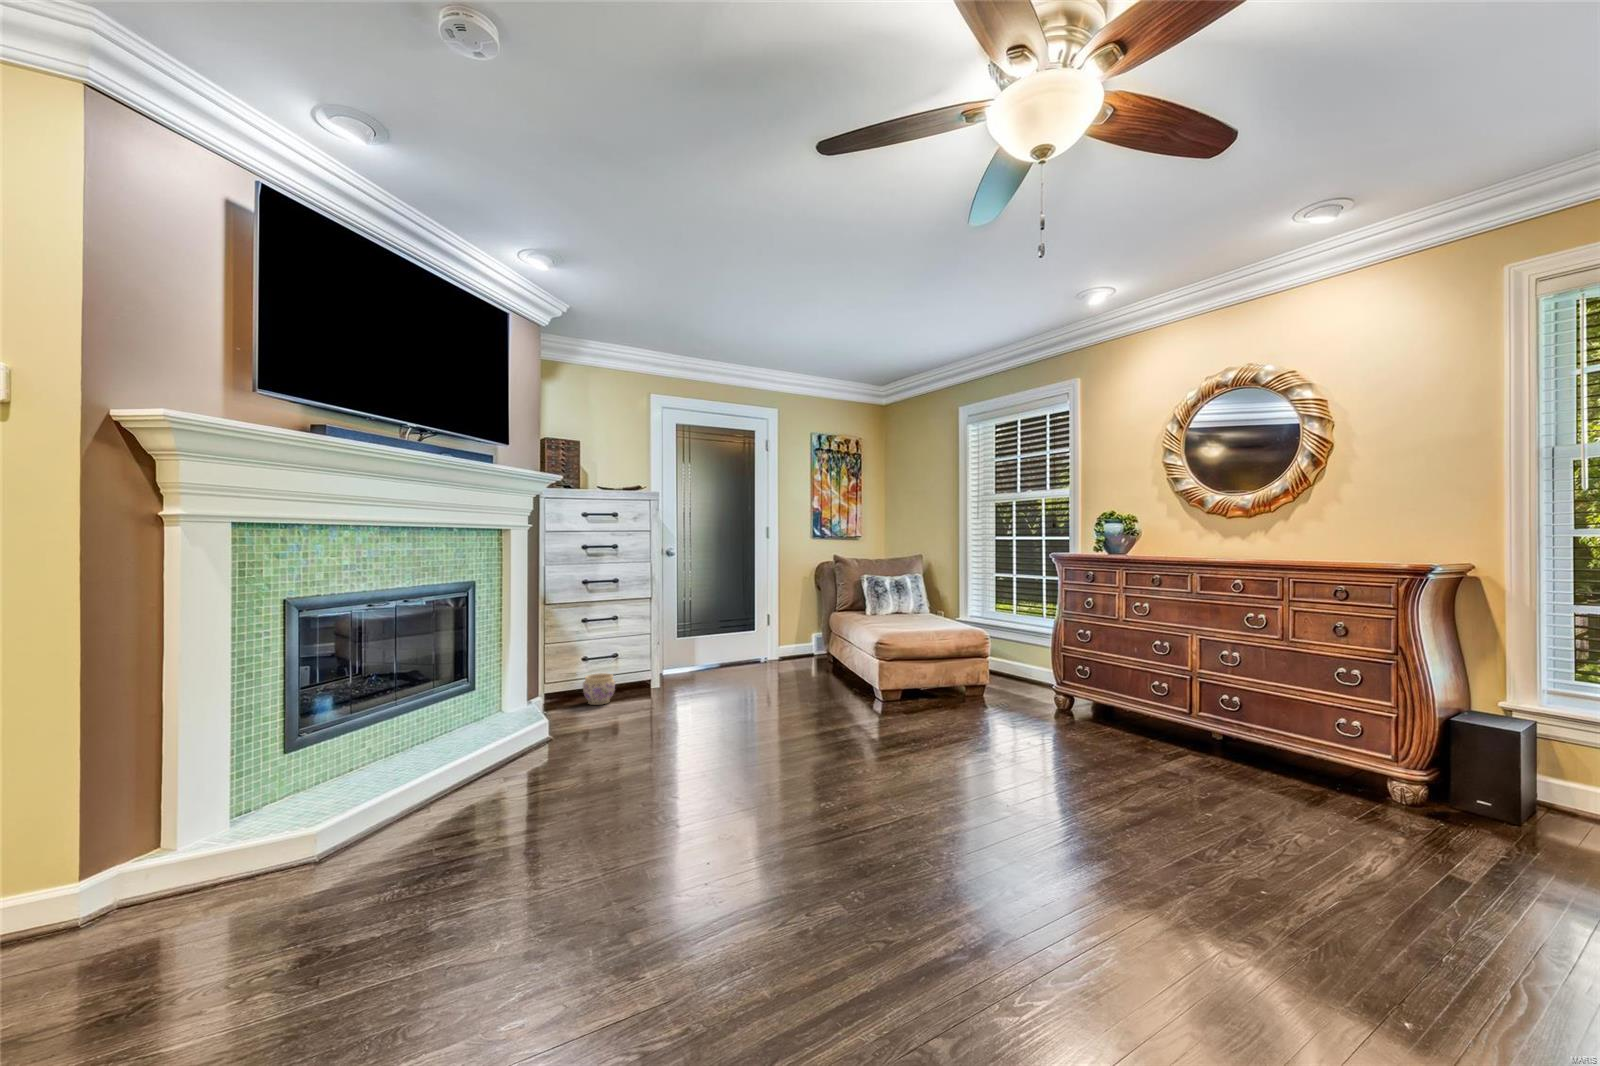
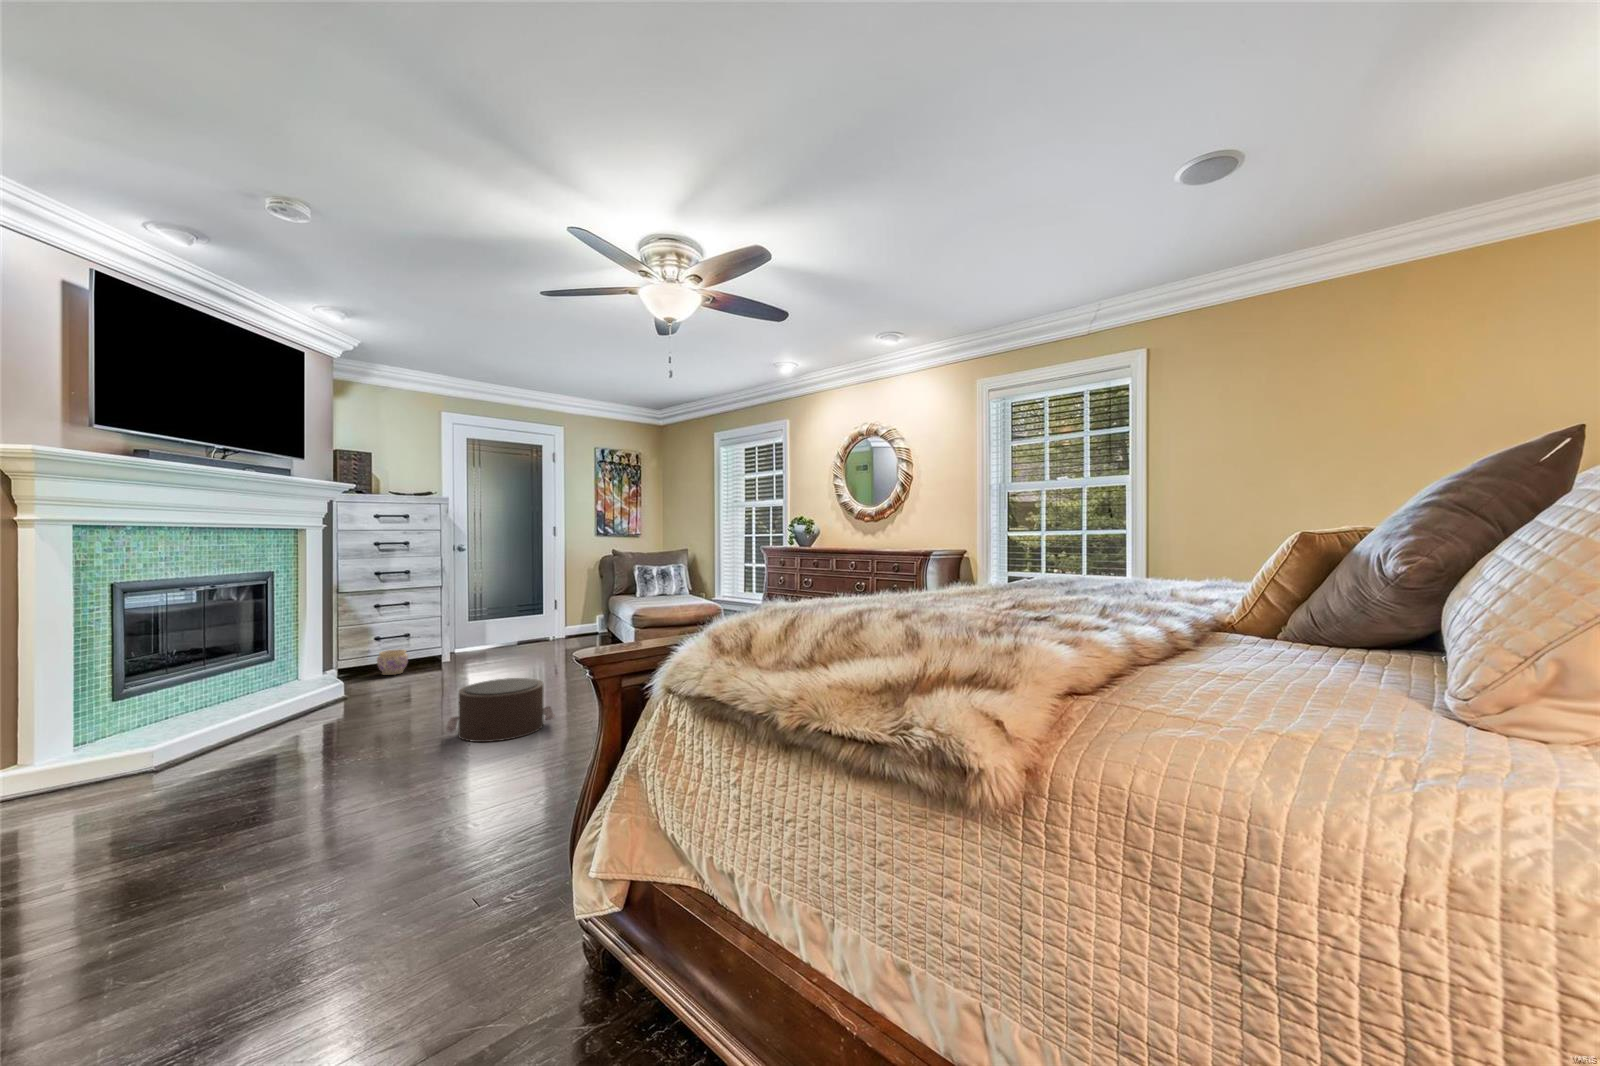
pouf: none [673,746,824,857] -> present [447,678,555,742]

